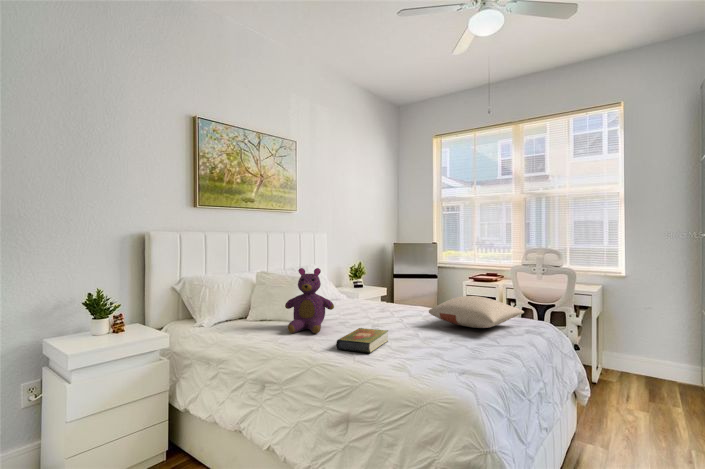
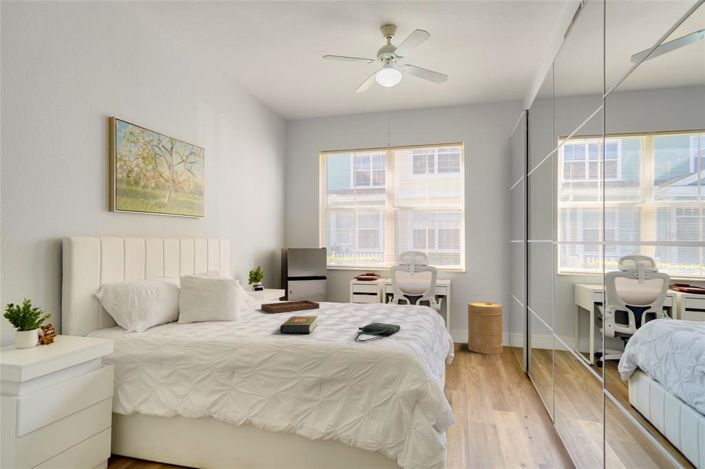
teddy bear: present [285,268,334,333] -> none [219,268,265,325]
tray: none [341,294,407,320] -> present [261,291,319,313]
pillow: present [429,296,524,328] -> none [342,288,409,312]
basket: none [627,318,687,394] -> present [468,302,503,354]
tote bag: none [423,346,493,375] -> present [357,323,400,342]

